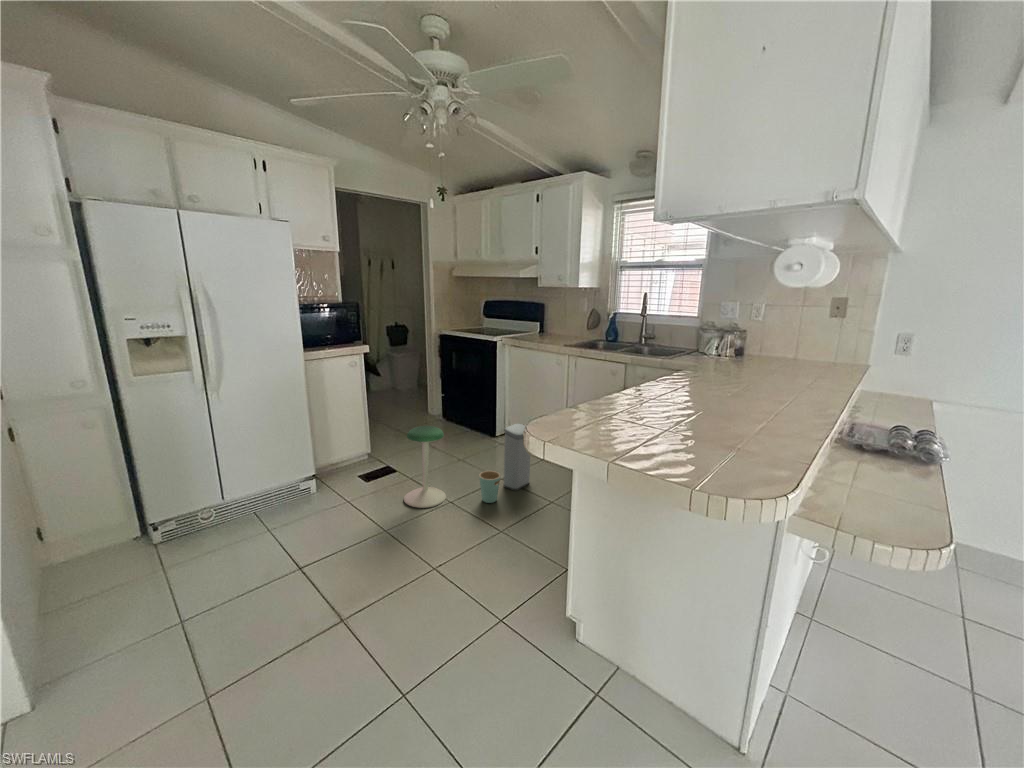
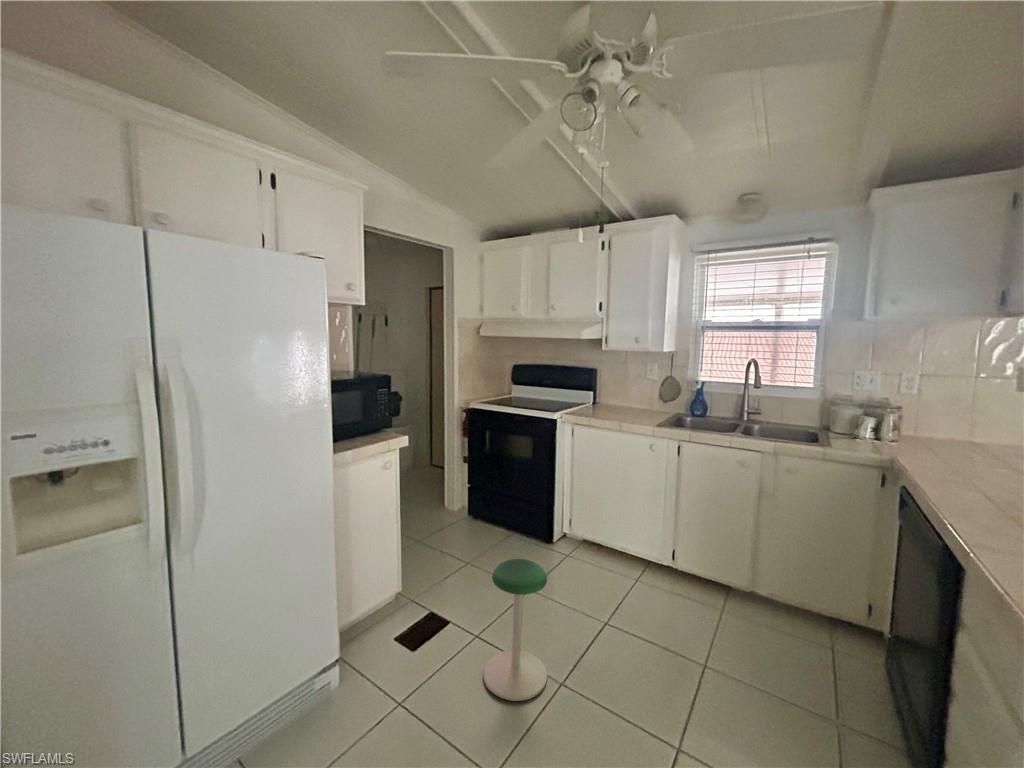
trash can: present [479,424,530,503] -> none [598,538,649,676]

